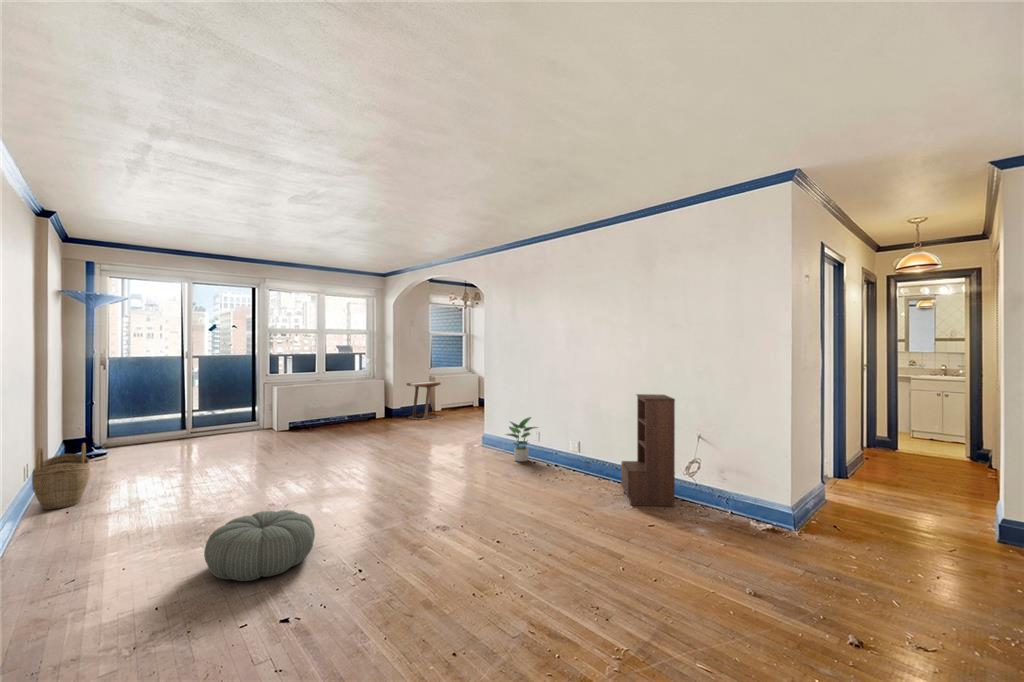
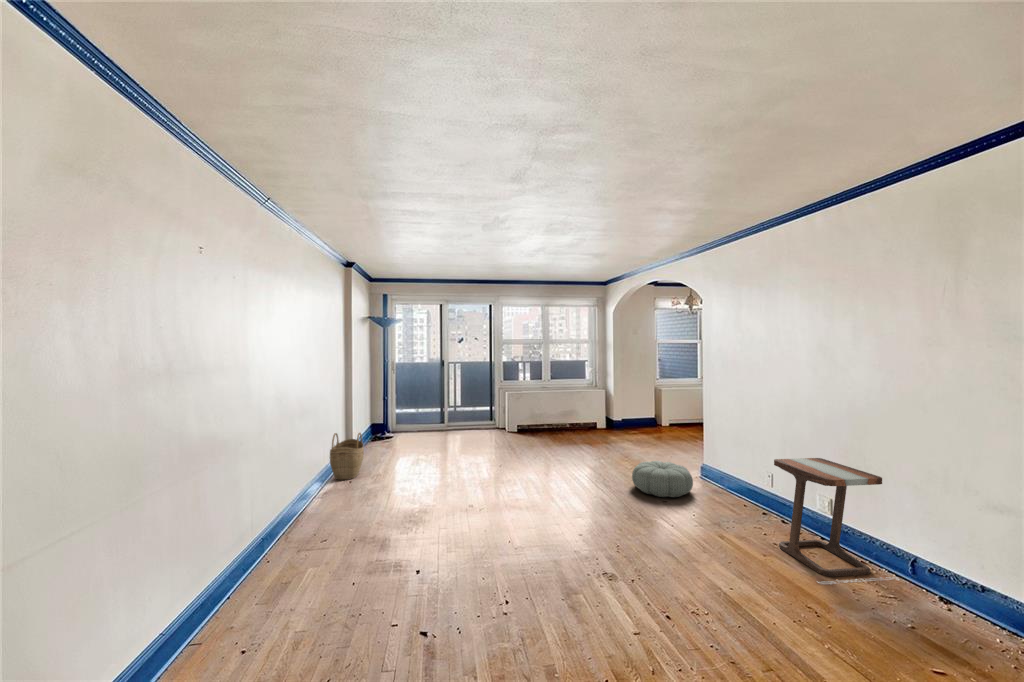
side table: present [407,381,440,420] -> present [774,458,899,584]
bookshelf: present [621,394,675,506] -> none [897,450,1012,654]
potted plant: present [506,417,537,462] -> none [721,453,770,508]
pouf: present [204,510,315,581] -> present [632,461,693,497]

